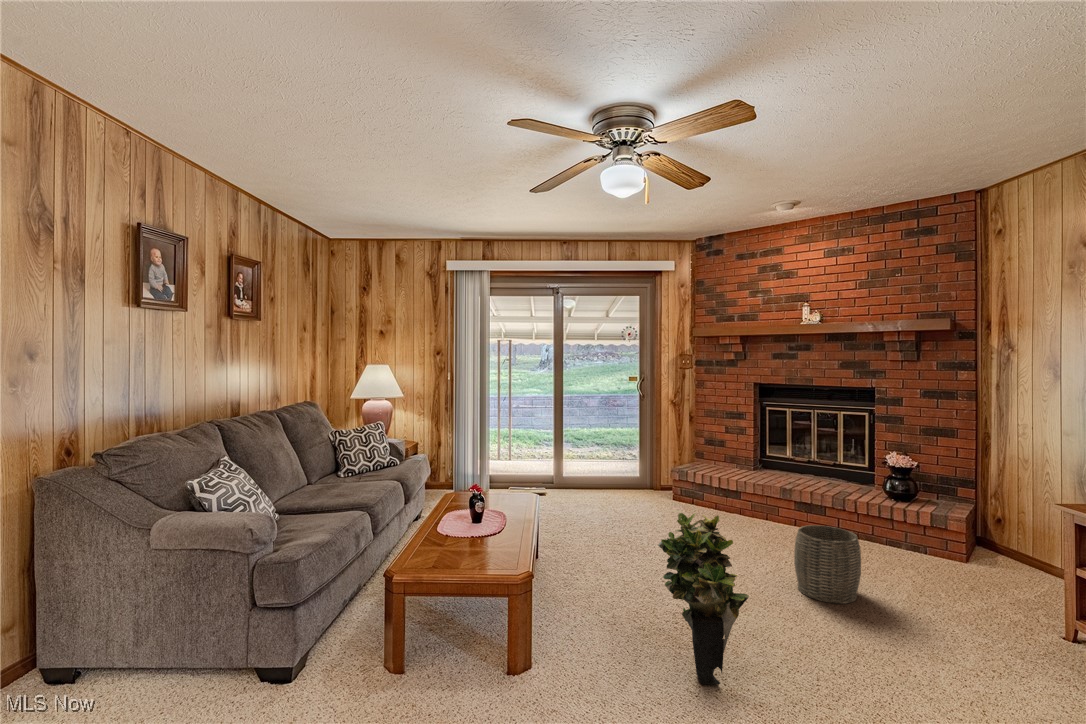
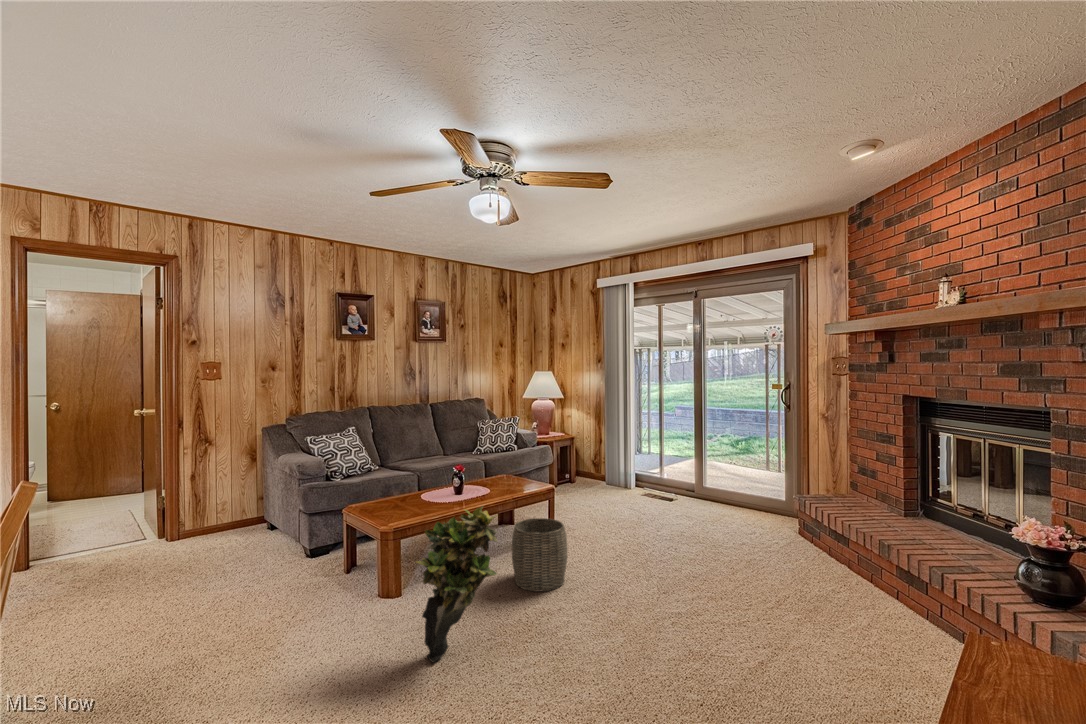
woven basket: present [794,525,861,604] -> present [512,518,567,591]

